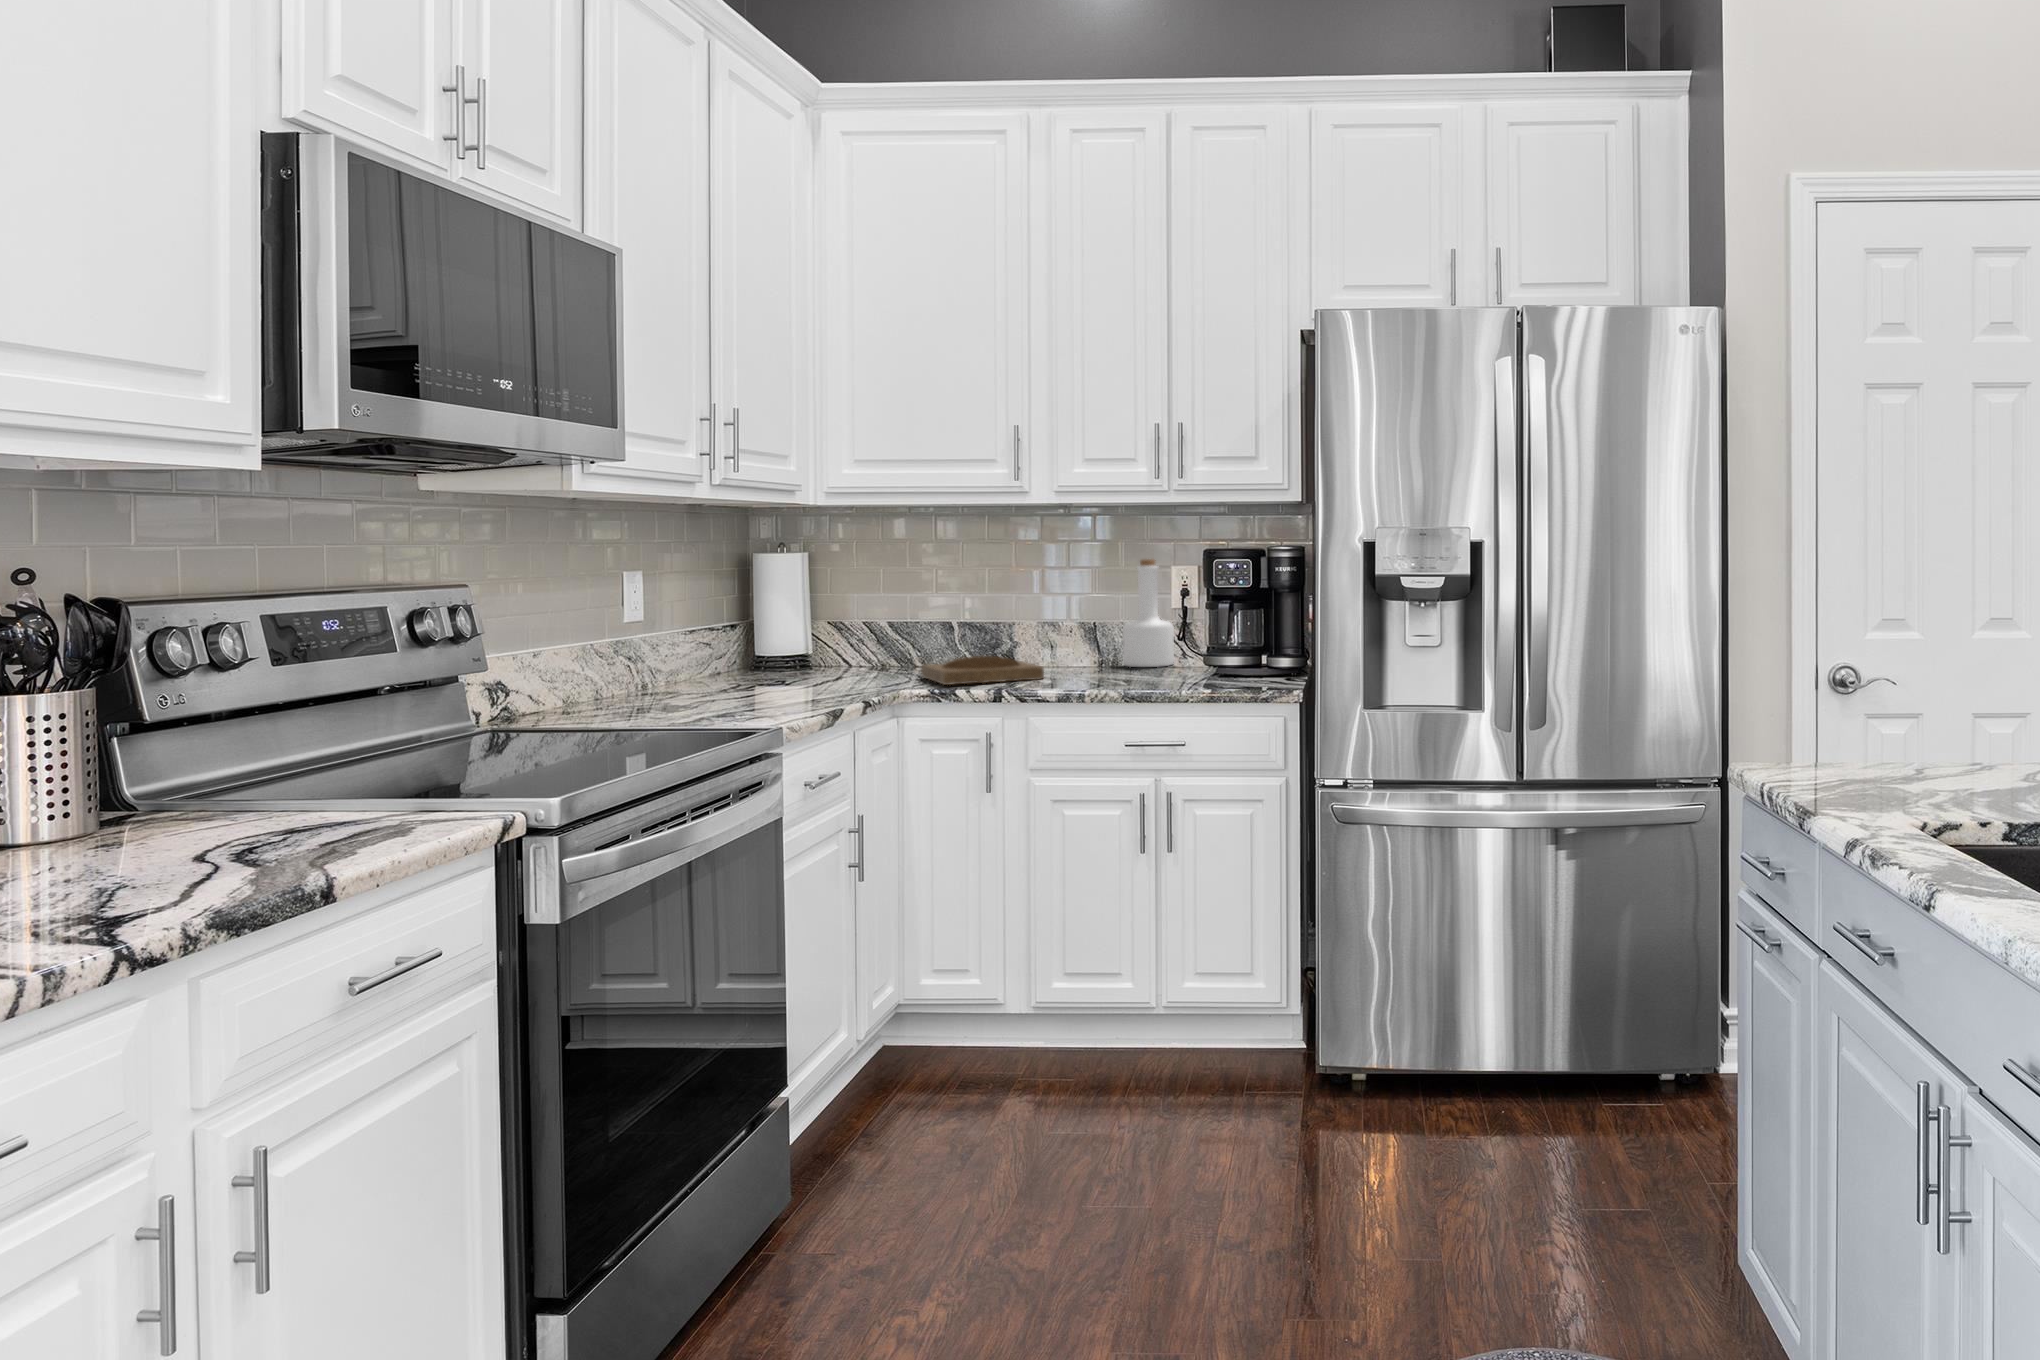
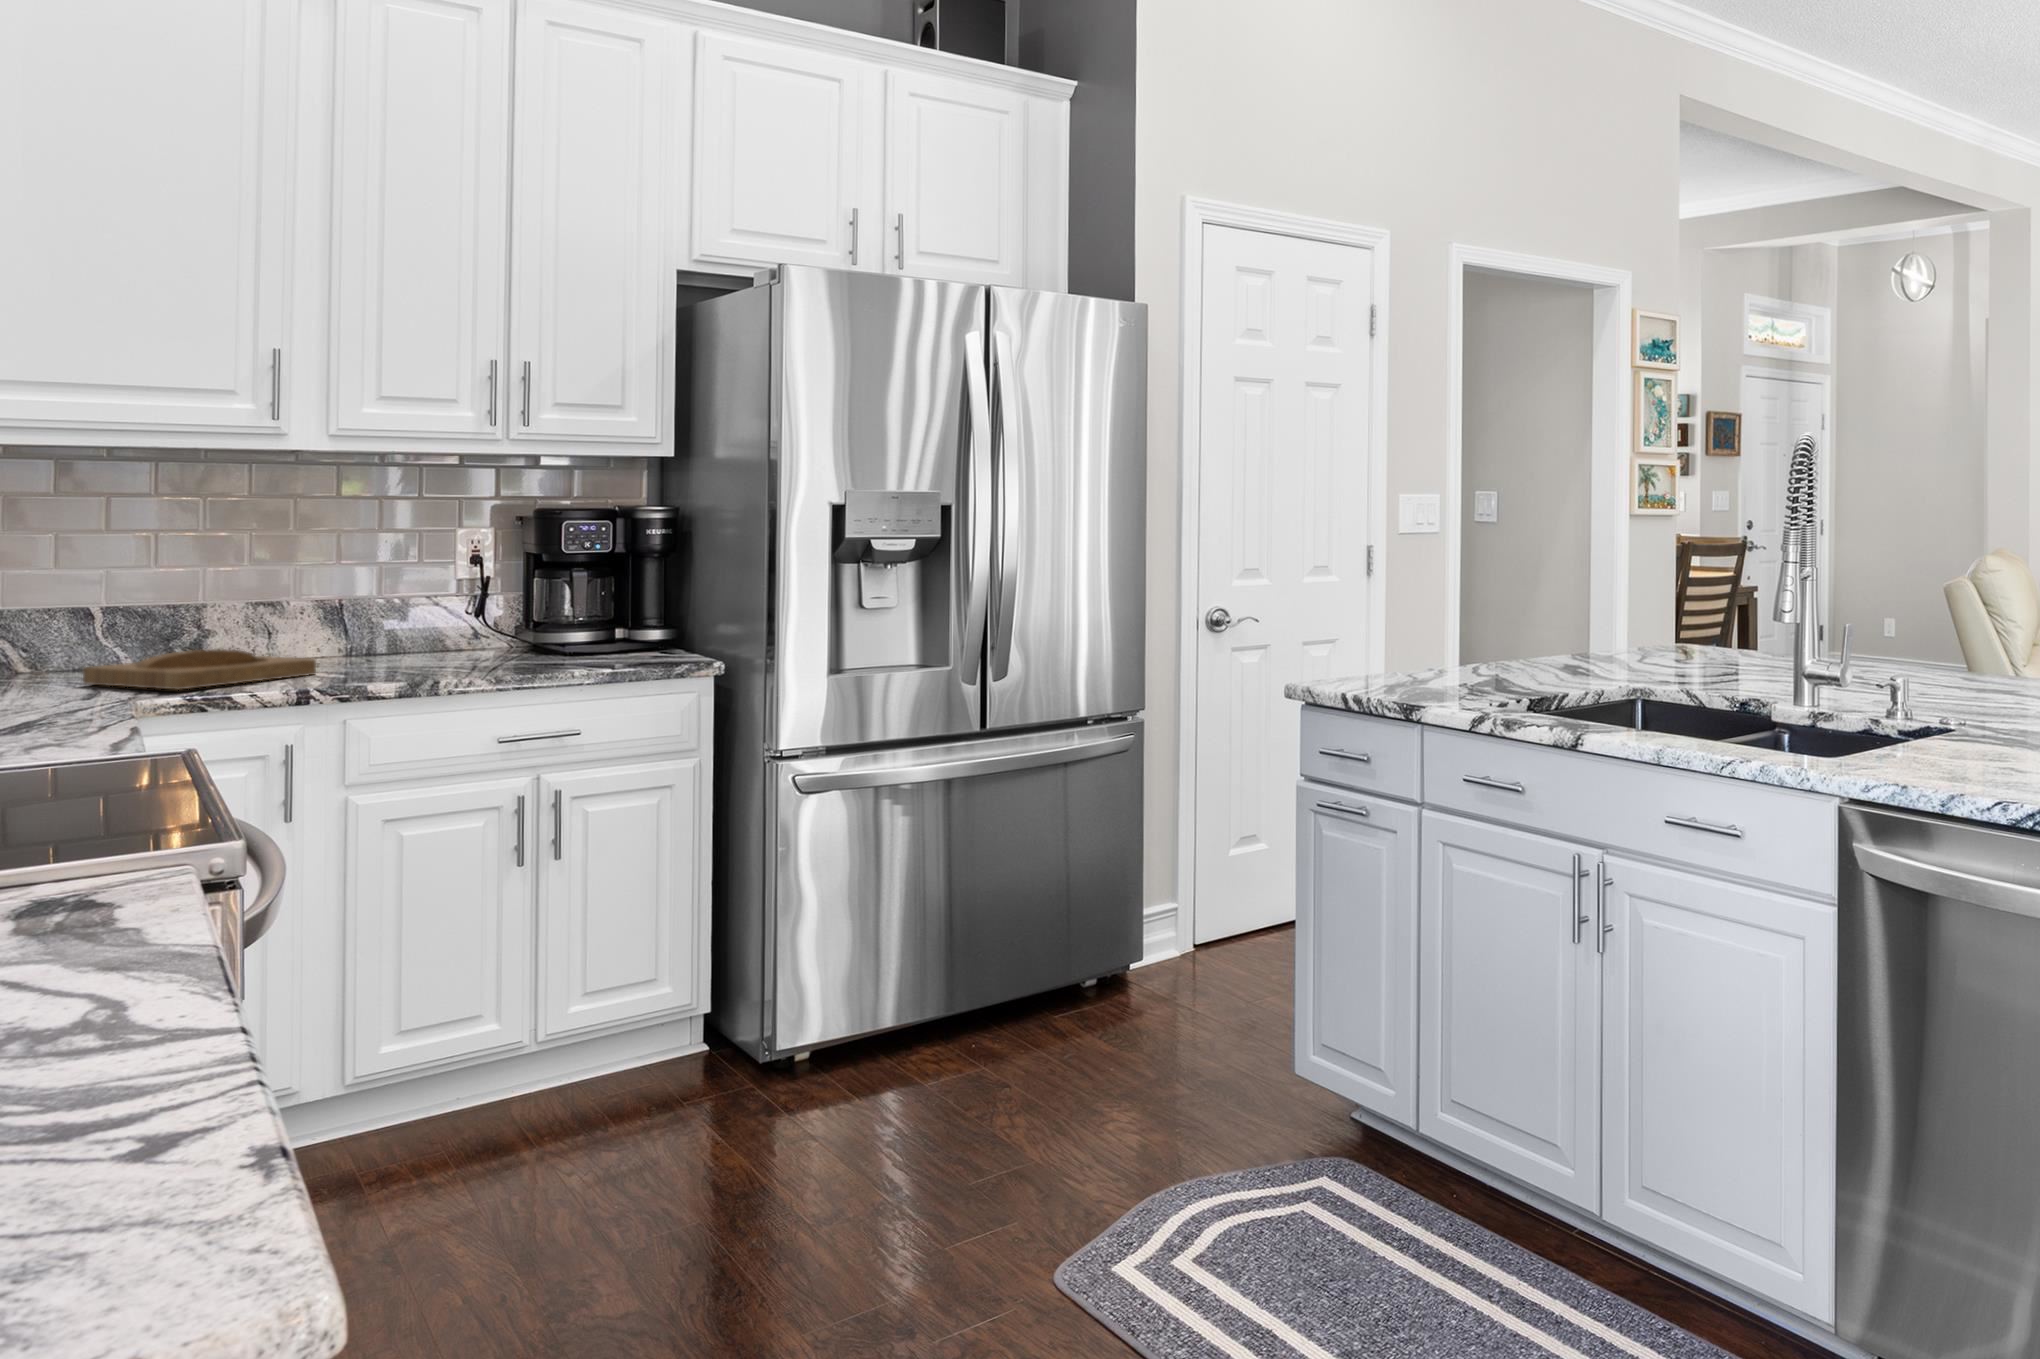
bottle: present [1123,559,1174,667] -> none [393,522,469,654]

